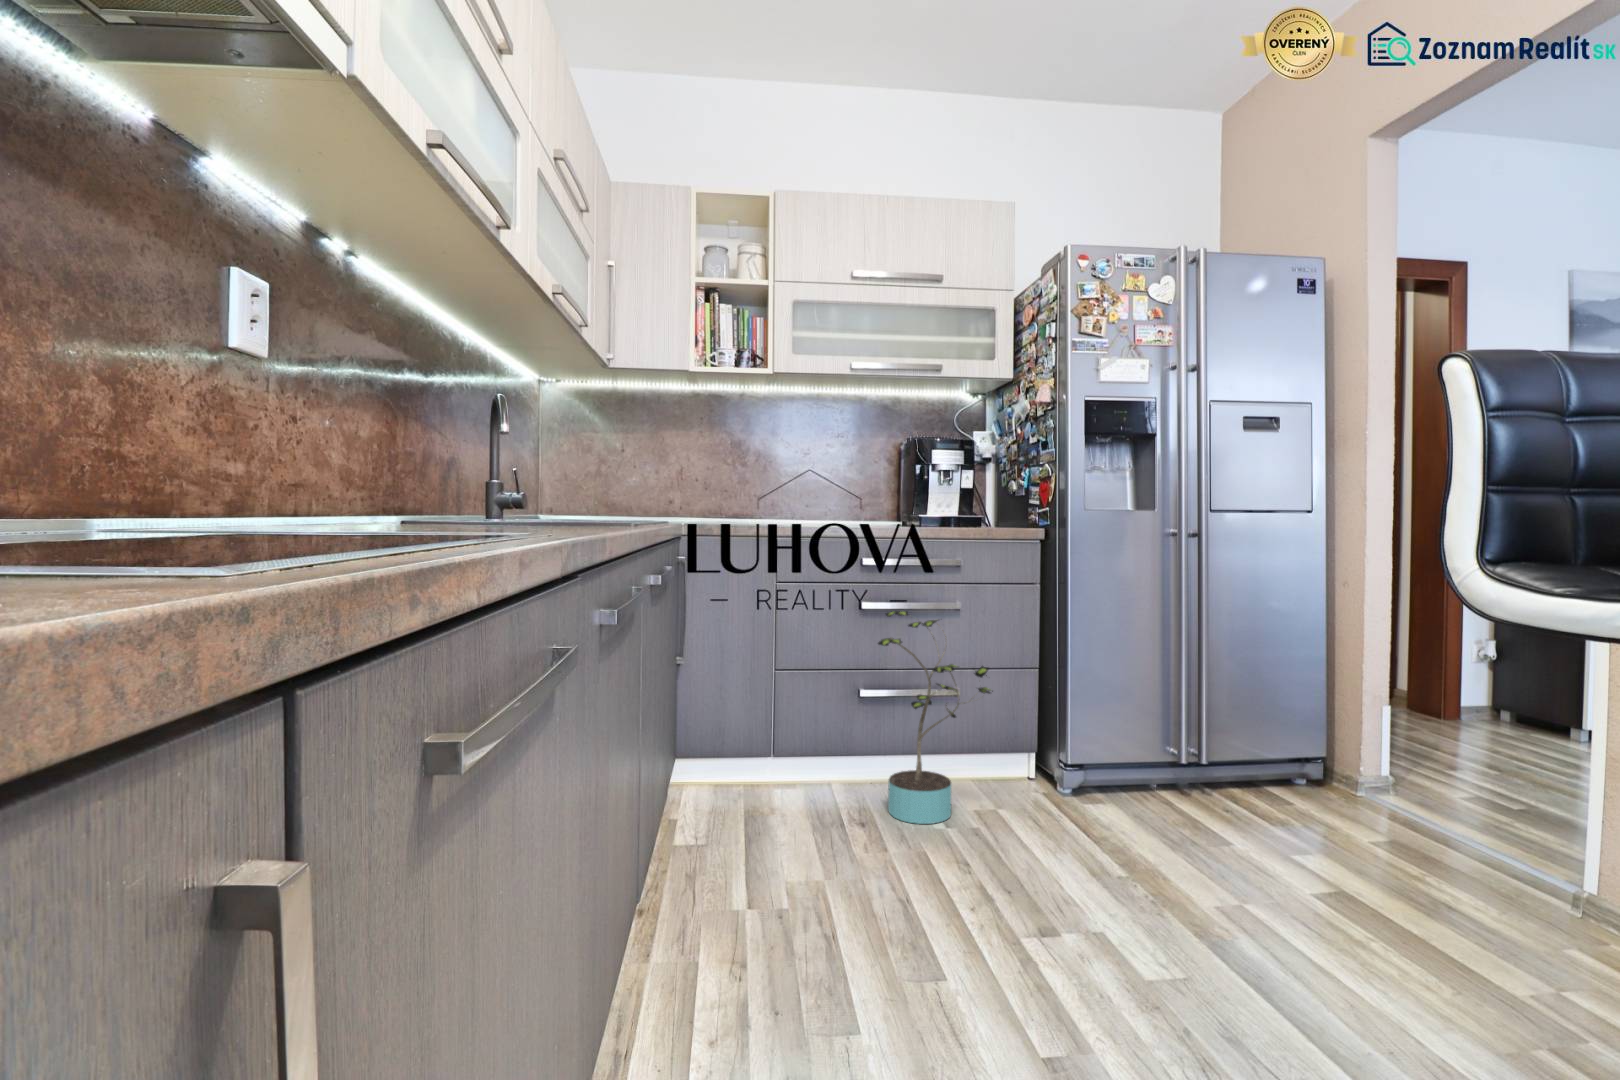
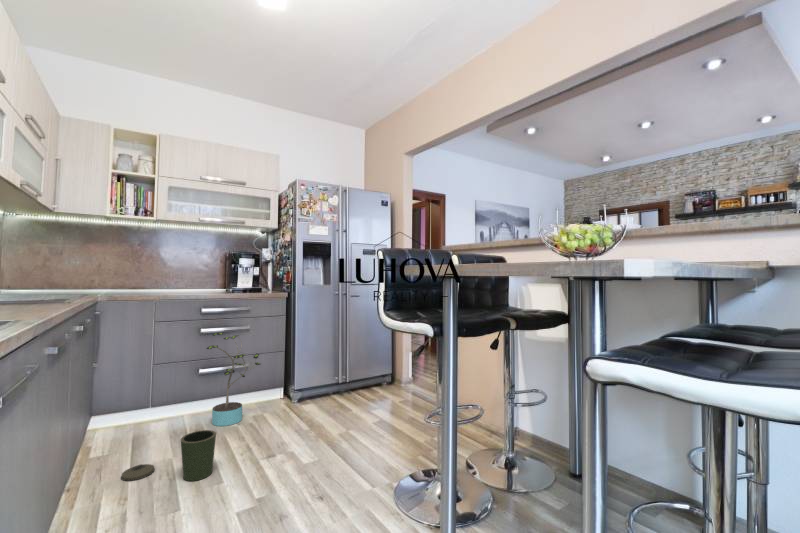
trash can: none [730,836,921,958] -> present [121,430,216,481]

